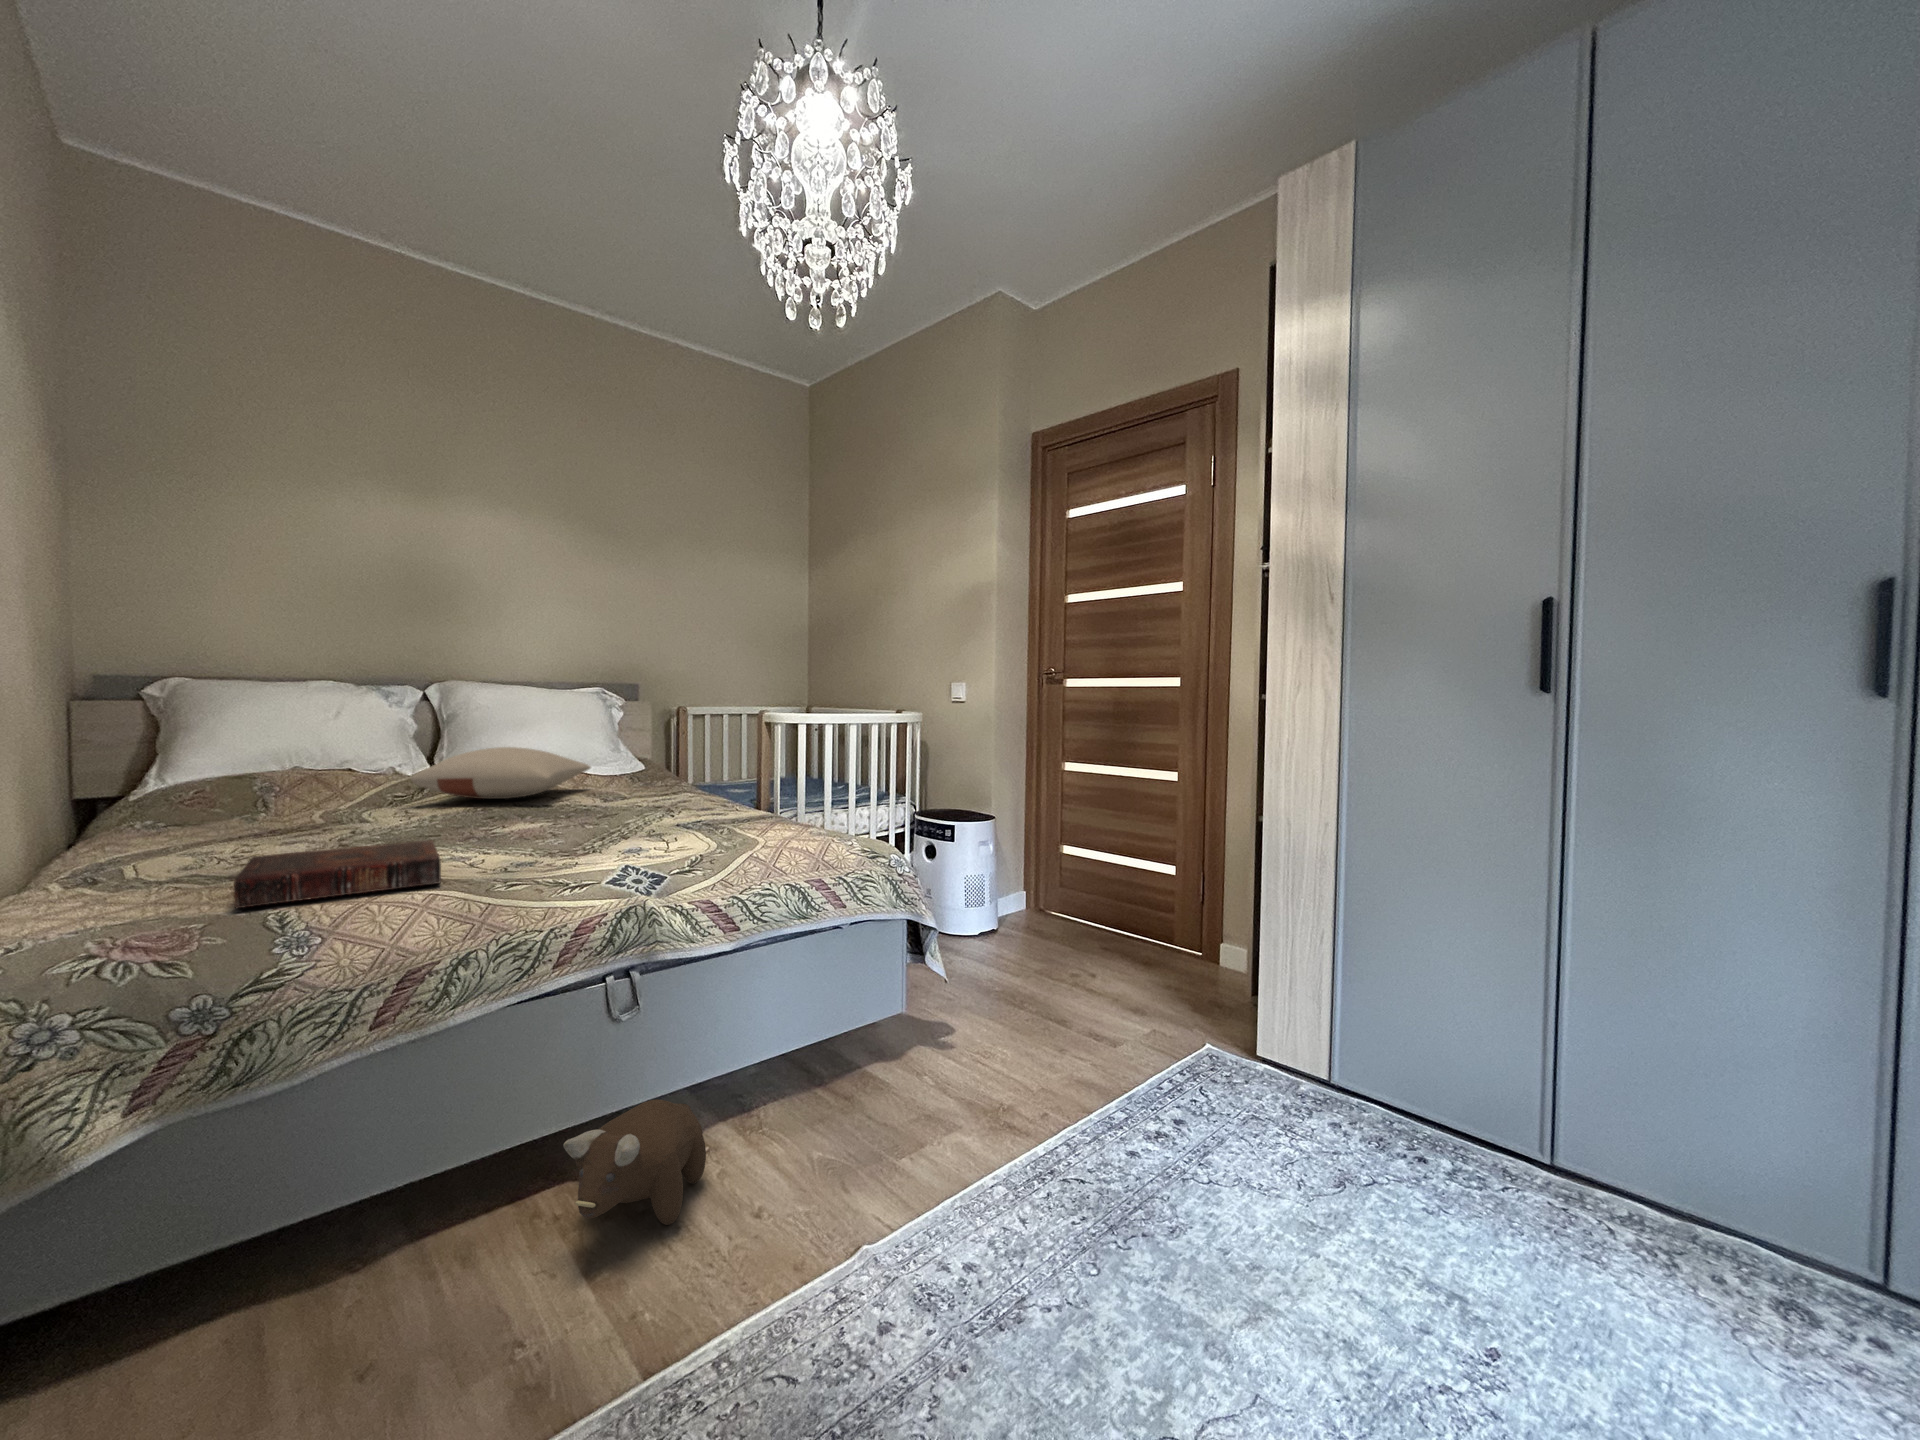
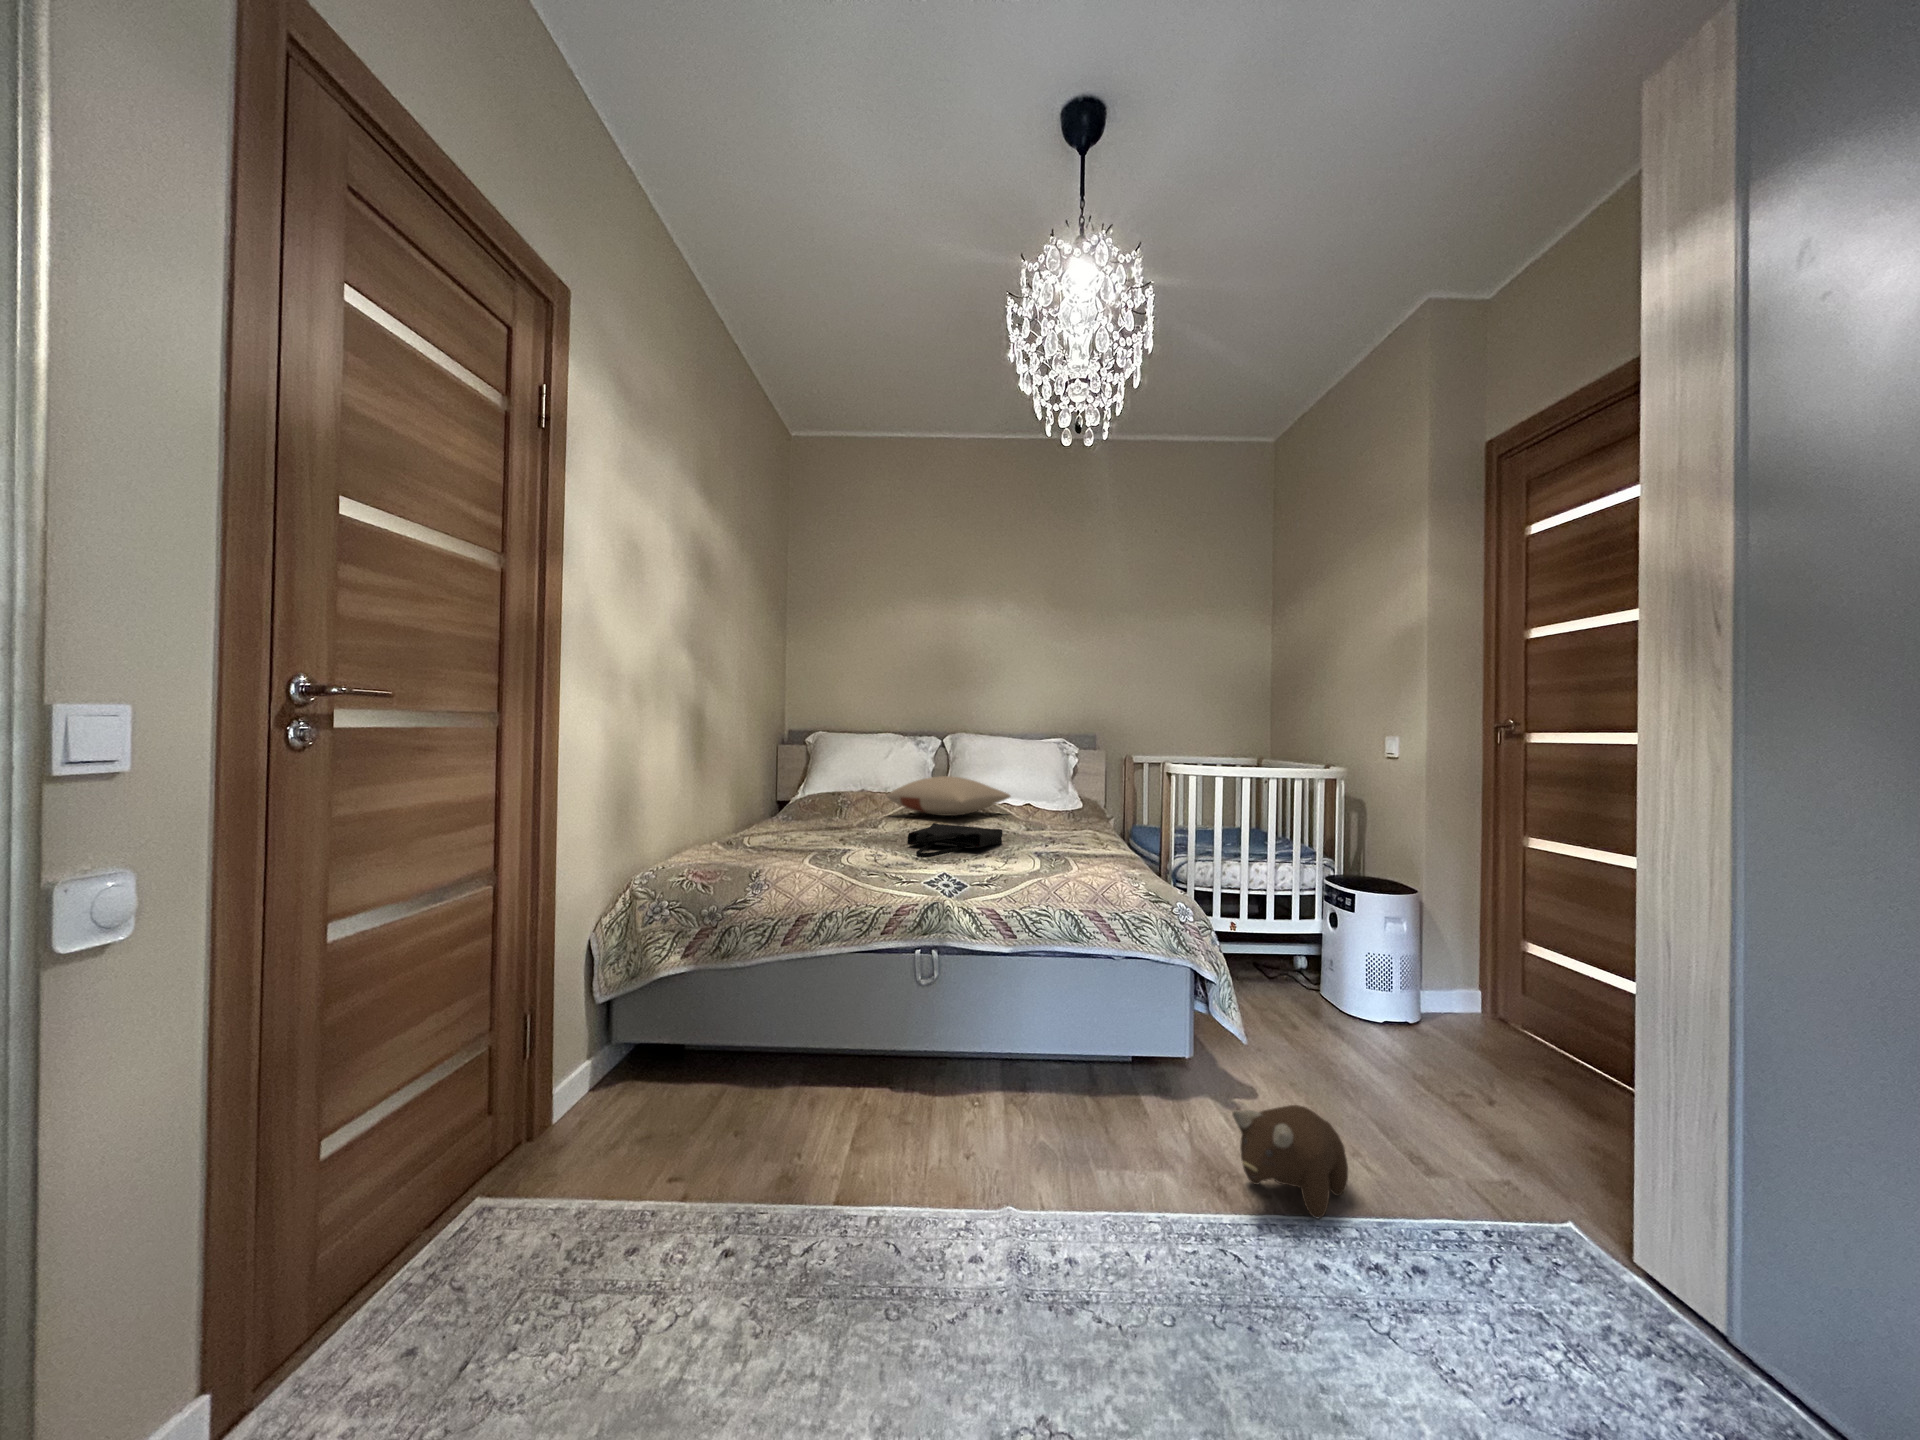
tote bag: none [516,806,641,853] -> present [907,823,1002,857]
book: present [234,840,441,908] -> none [739,835,852,865]
plush toy: present [563,1099,706,1225] -> present [1232,1105,1348,1219]

